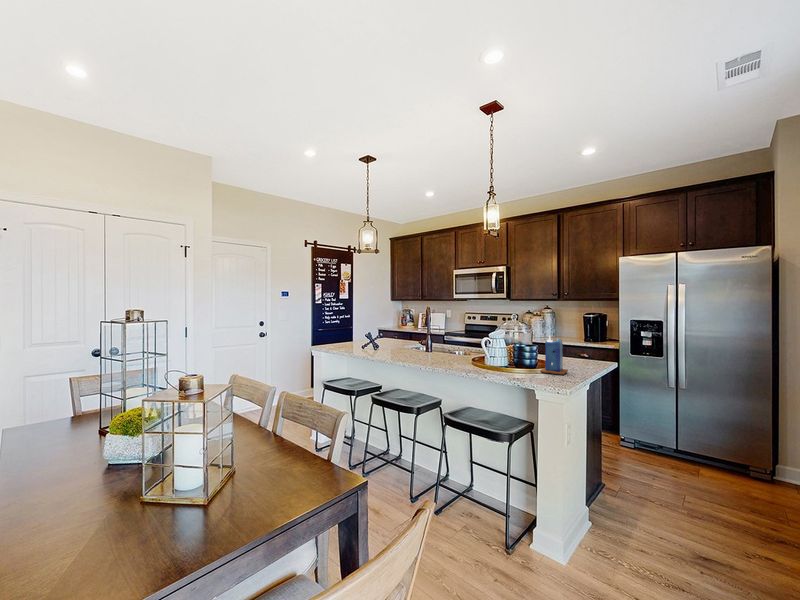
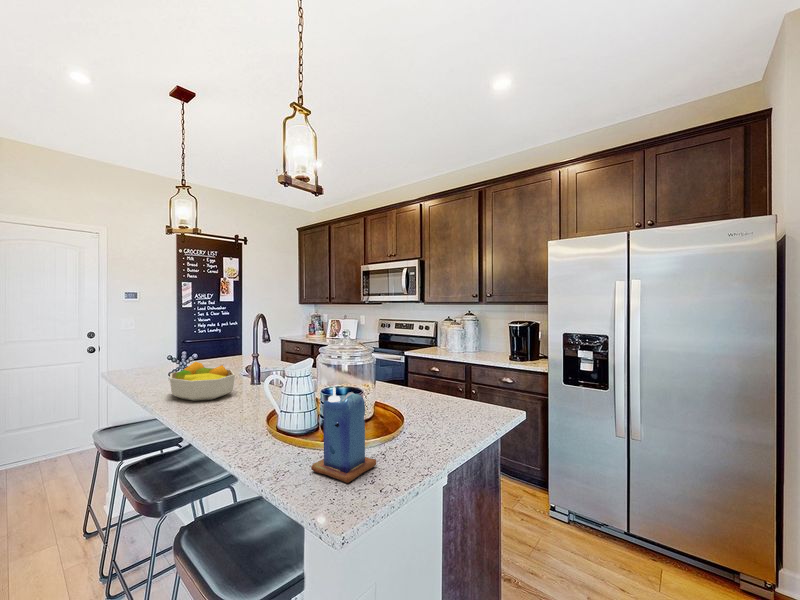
fruit bowl: none [396,334,437,355] -> present [170,362,235,401]

